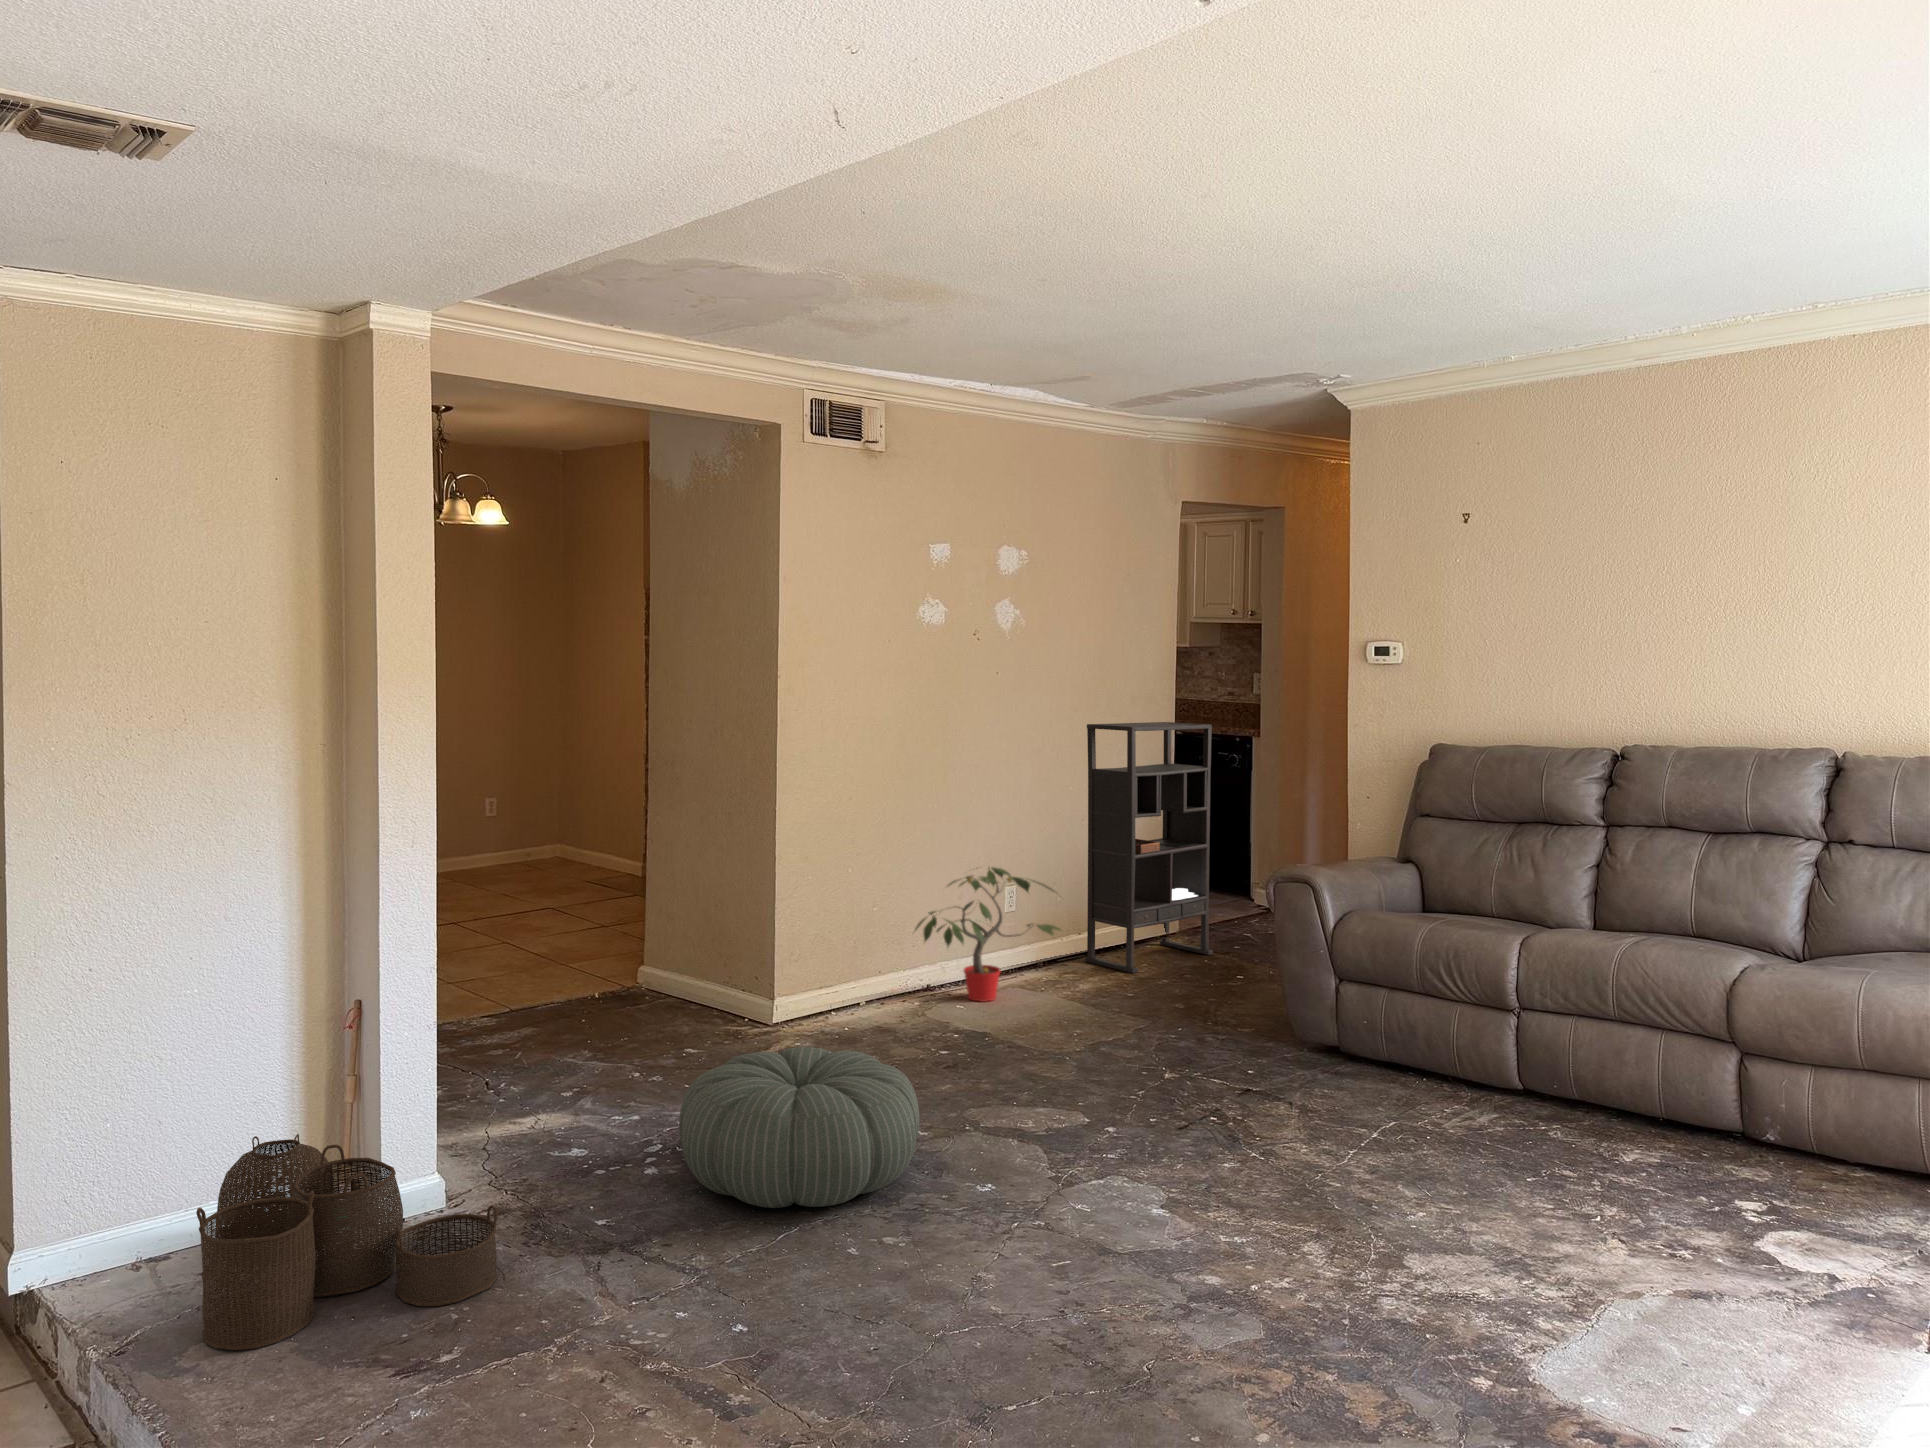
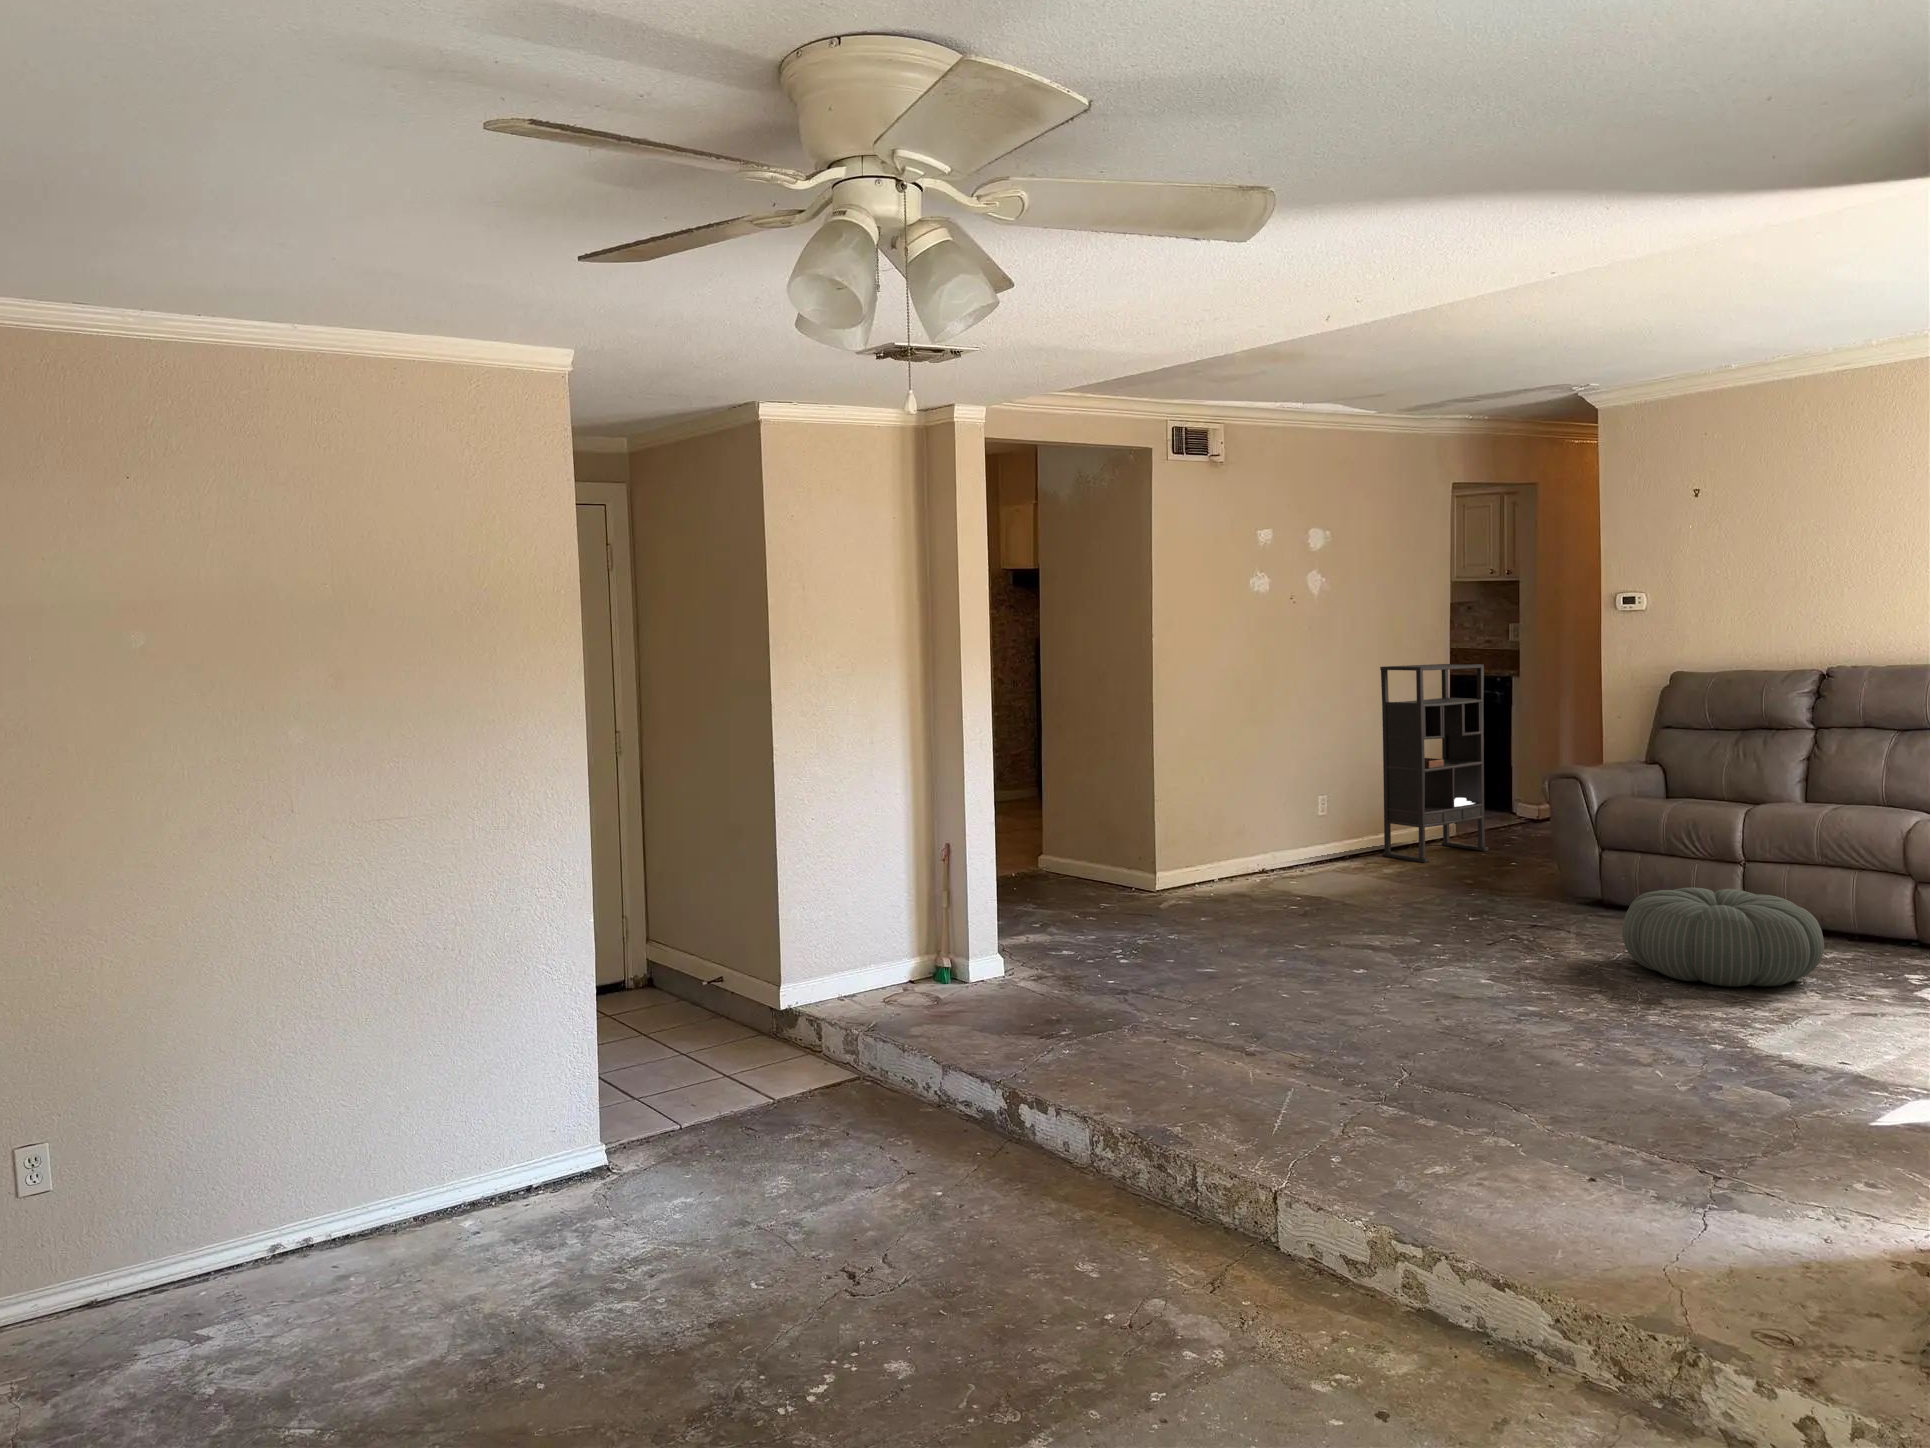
potted plant: present [915,867,1060,1002] -> none [1255,777,1374,879]
pouf: present [679,1047,920,1208] -> present [1622,887,1824,987]
woven basket: present [196,1134,498,1350] -> none [884,923,1071,1026]

